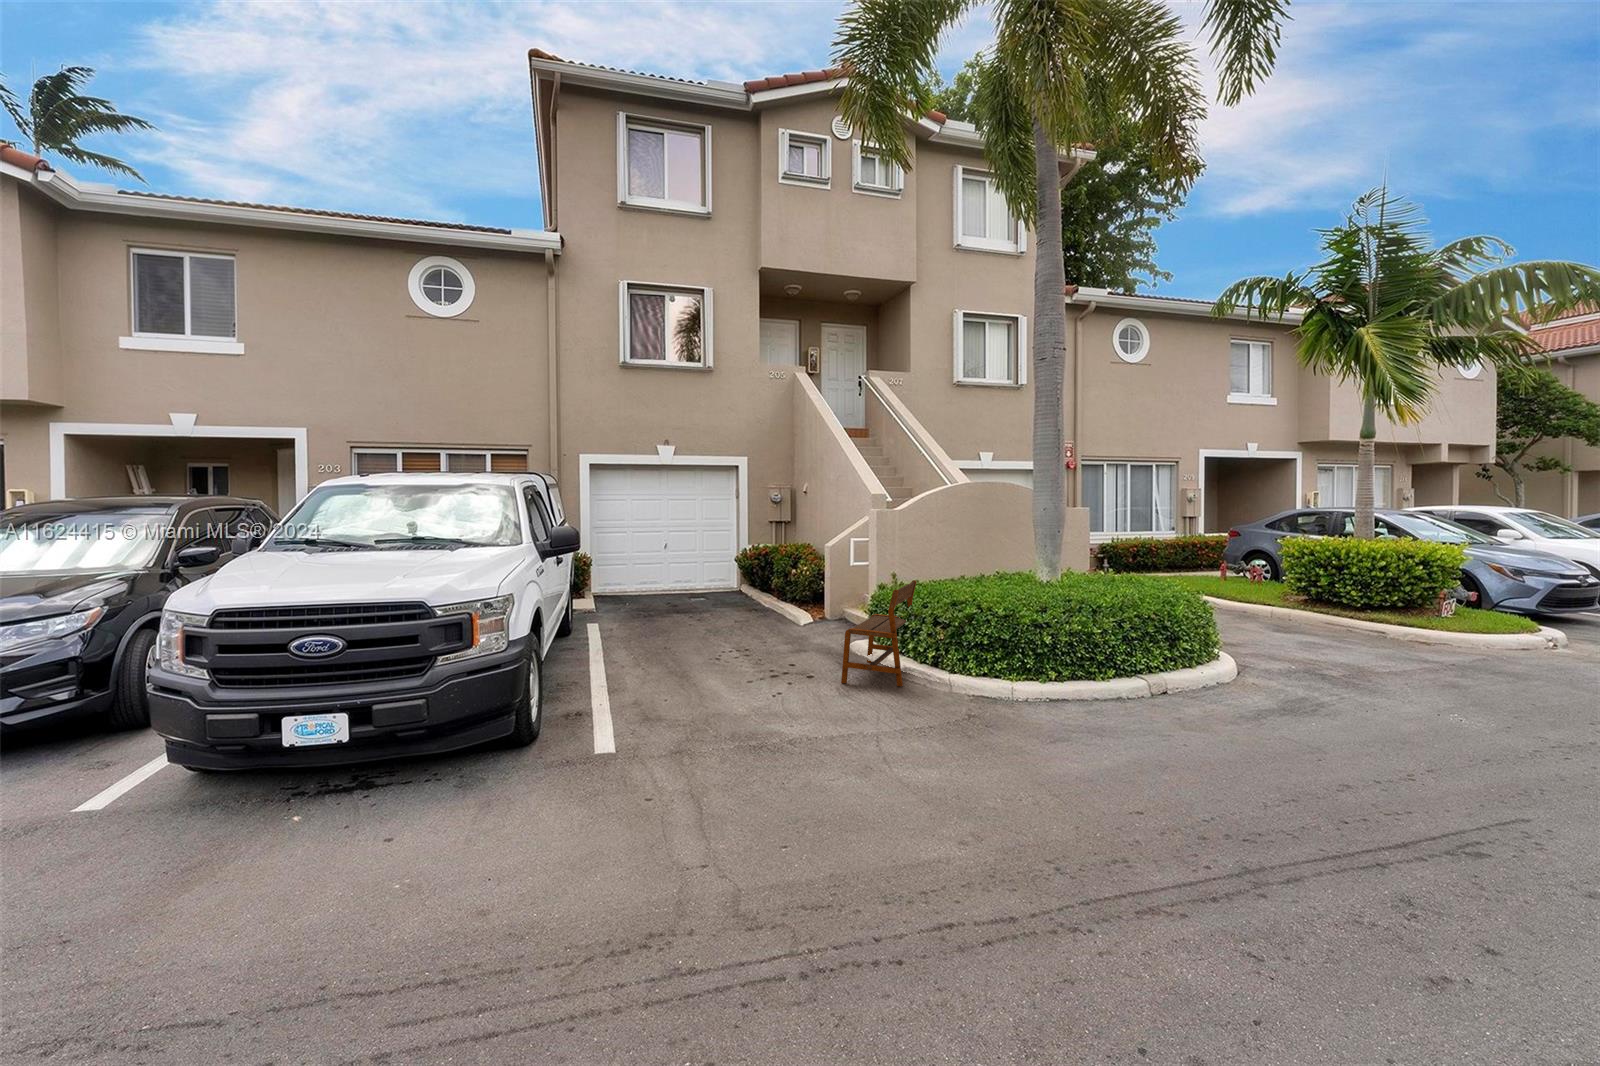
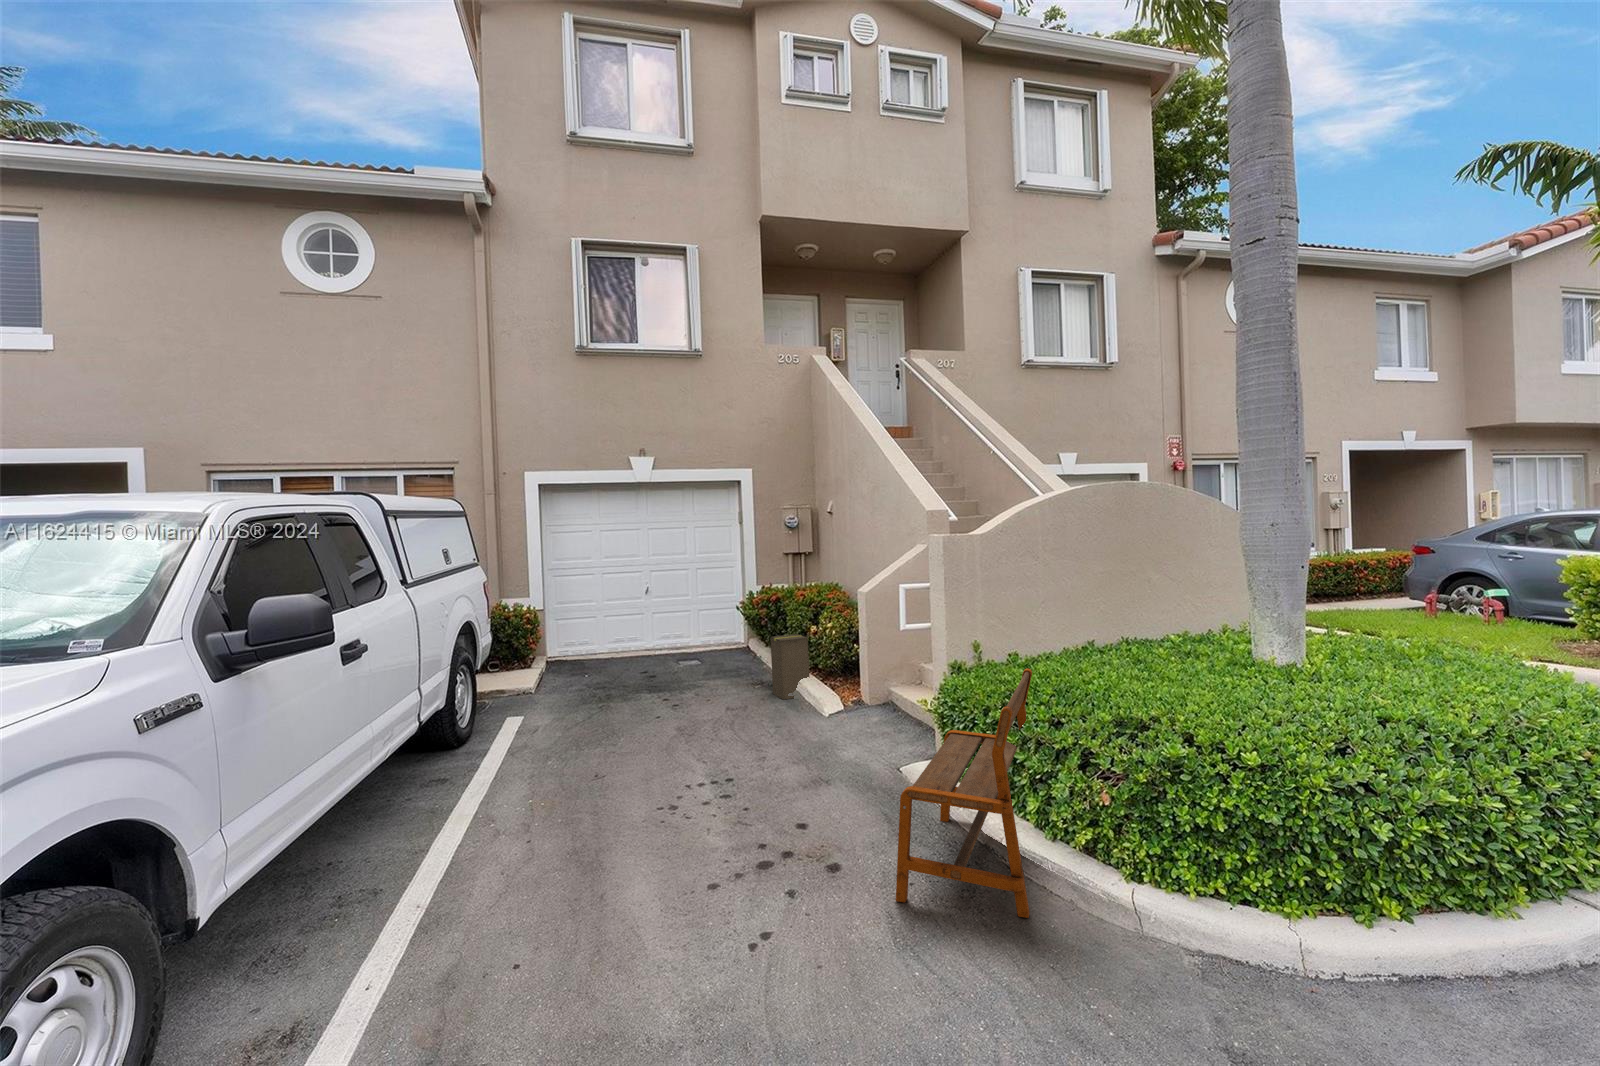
cardboard box: none [763,575,790,618] -> present [770,634,809,700]

